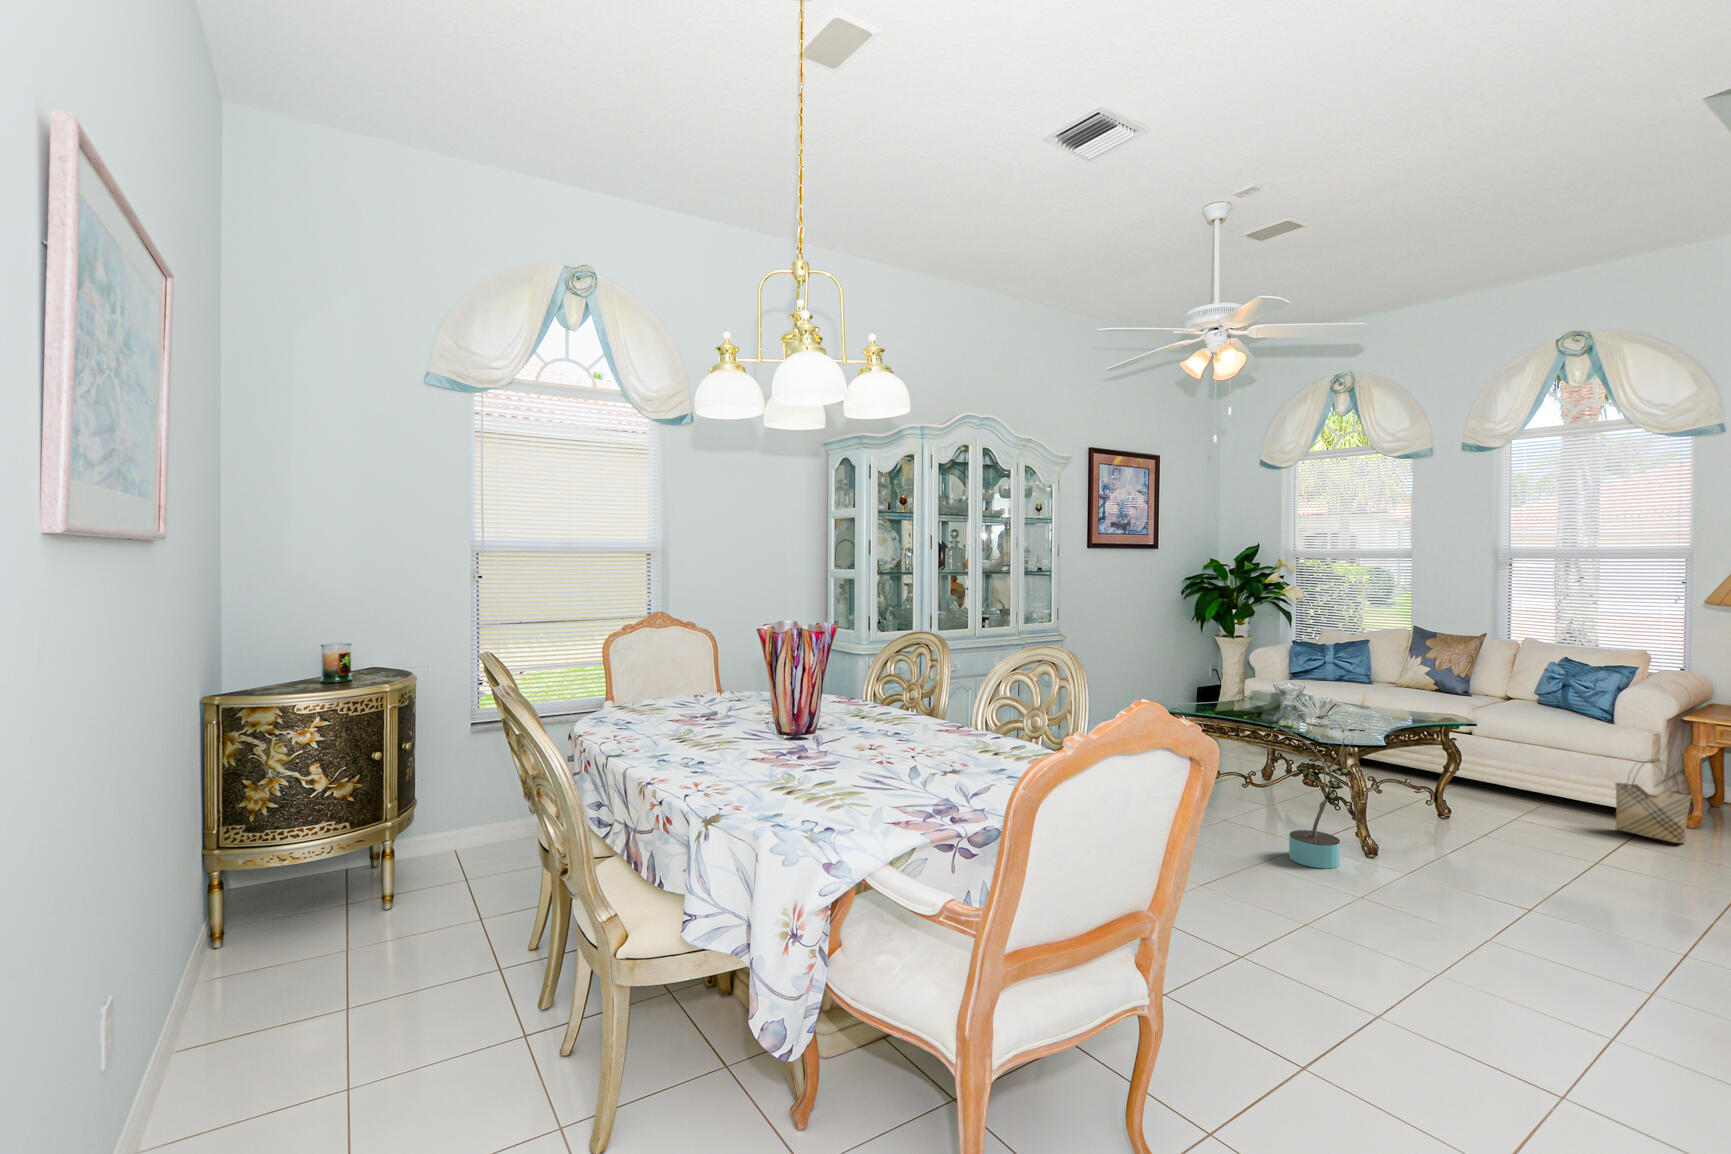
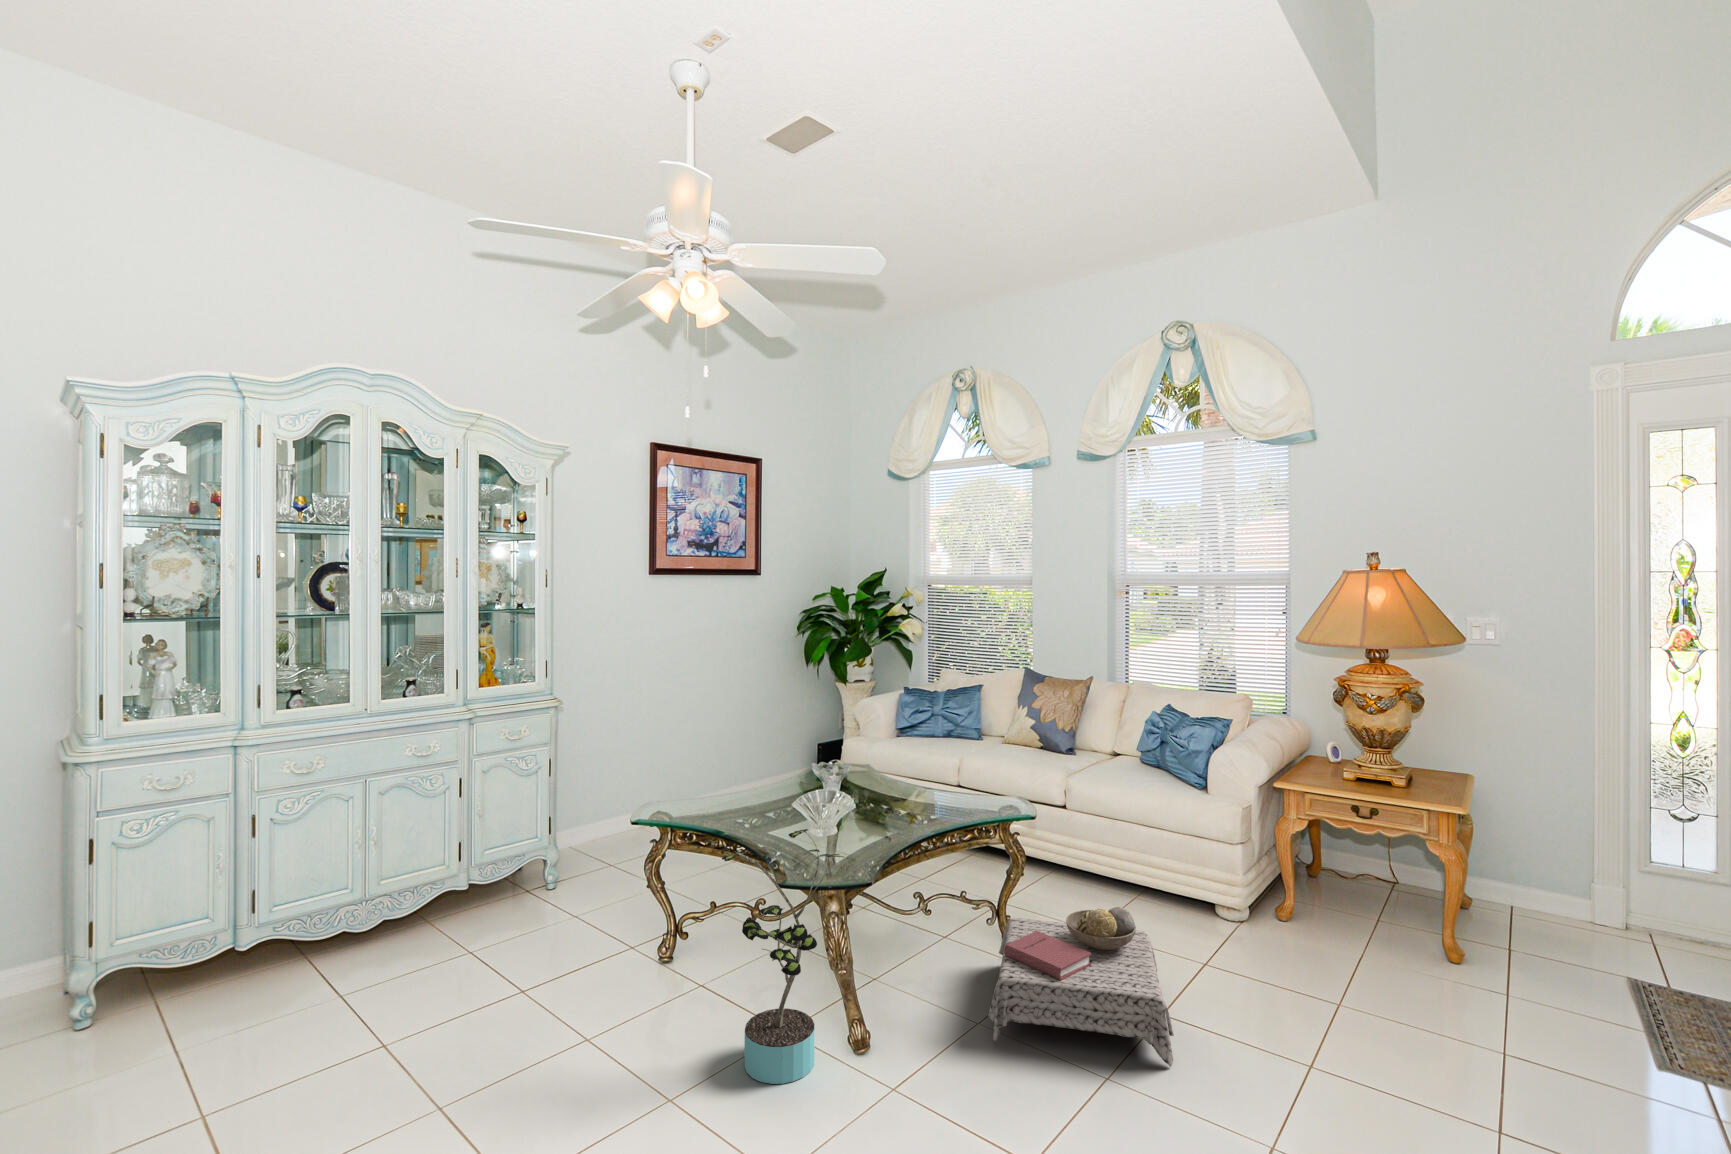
woven basket: present [1615,760,1691,843] -> none [1200,843,1279,956]
ottoman: none [1447,787,1616,886] -> present [988,907,1174,1067]

